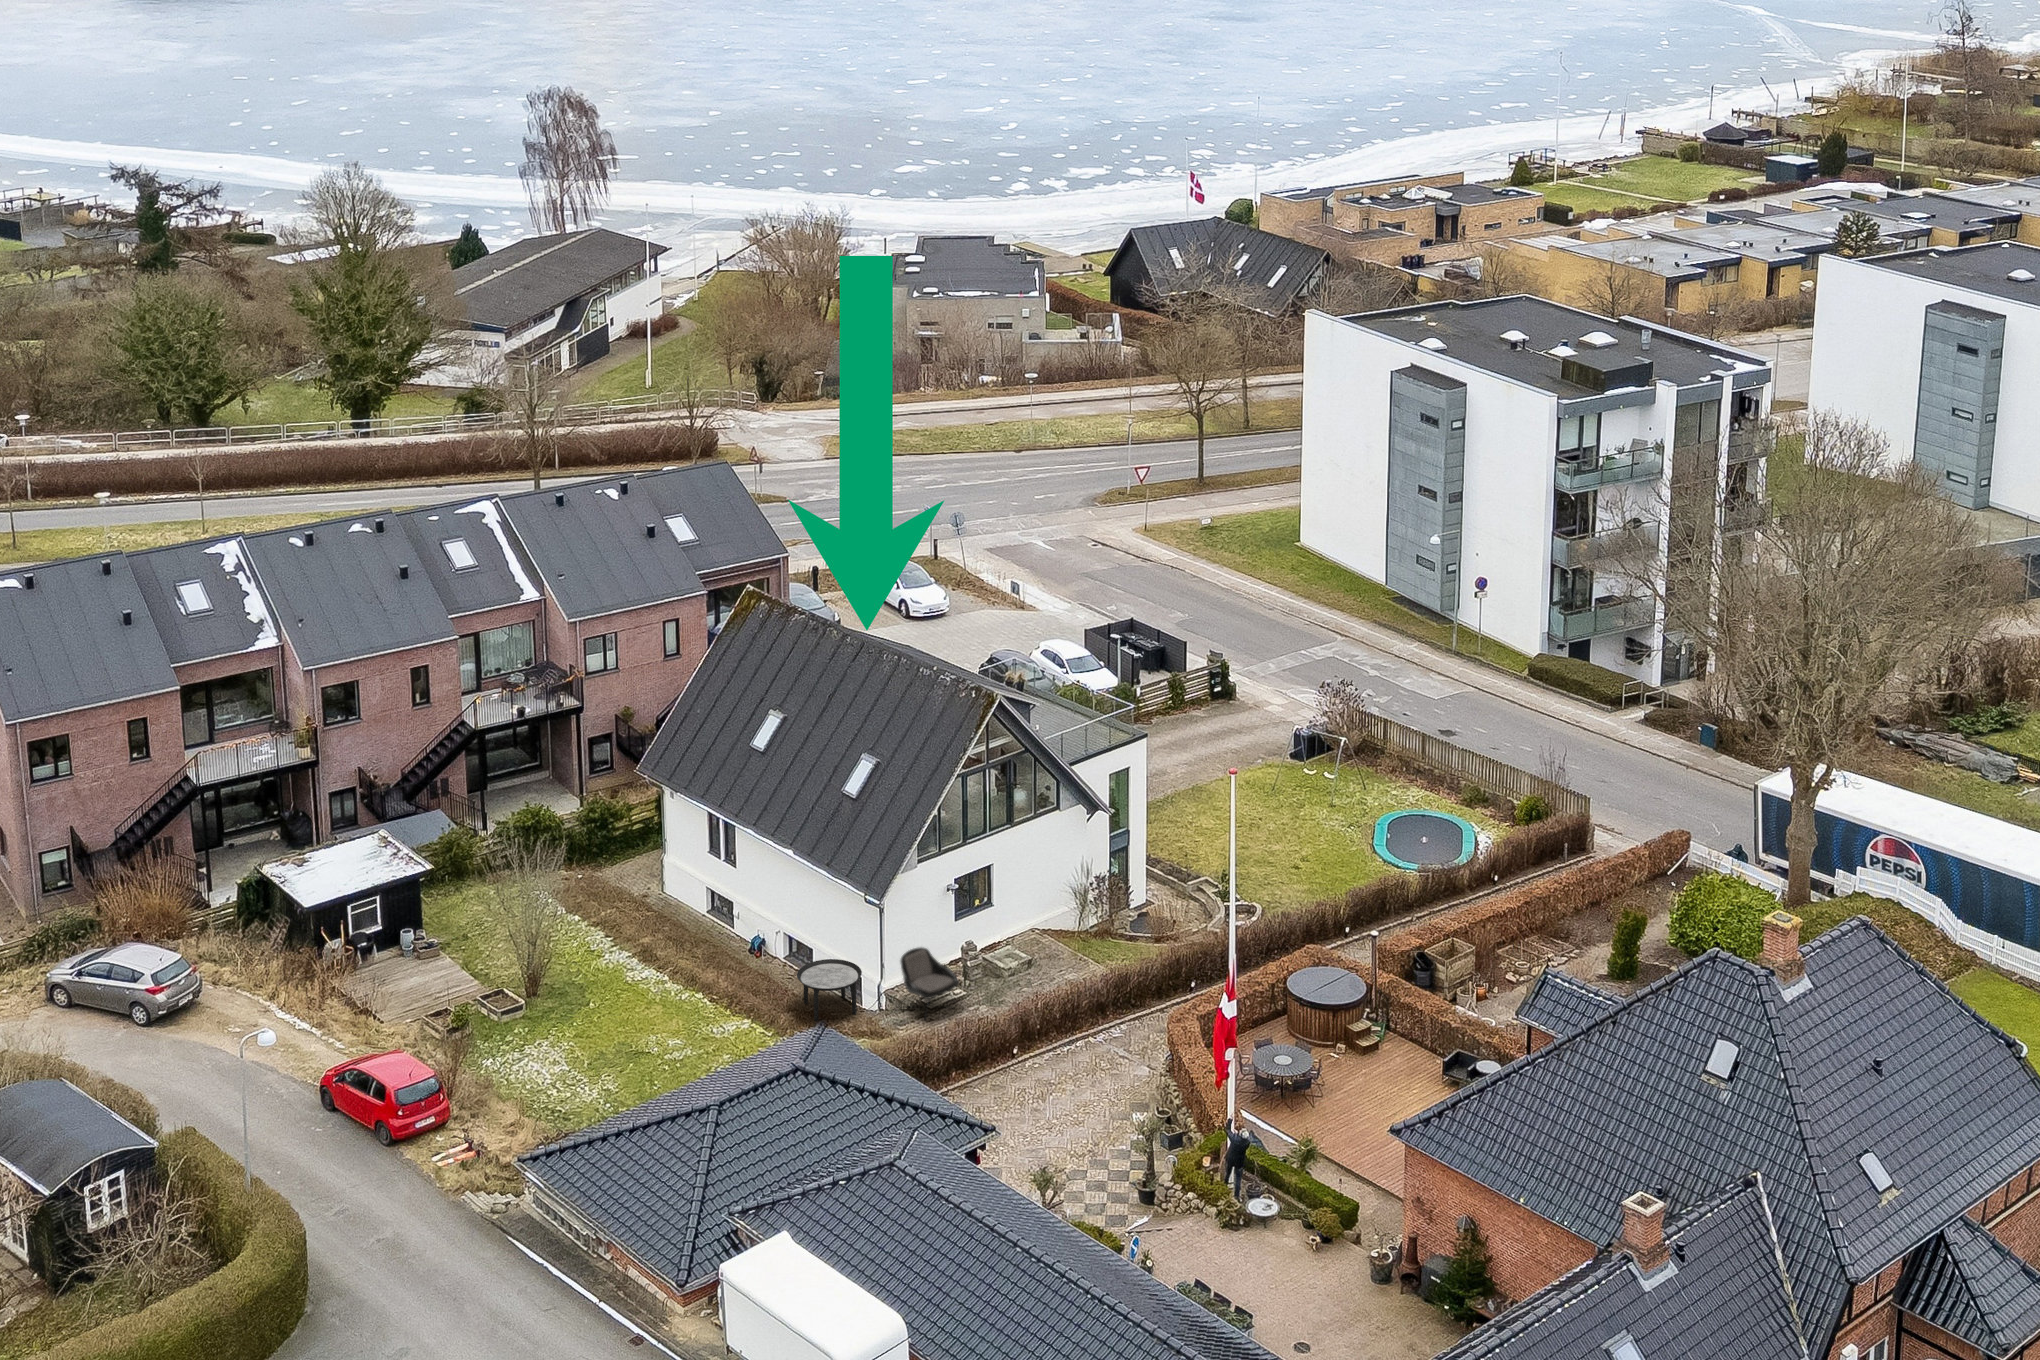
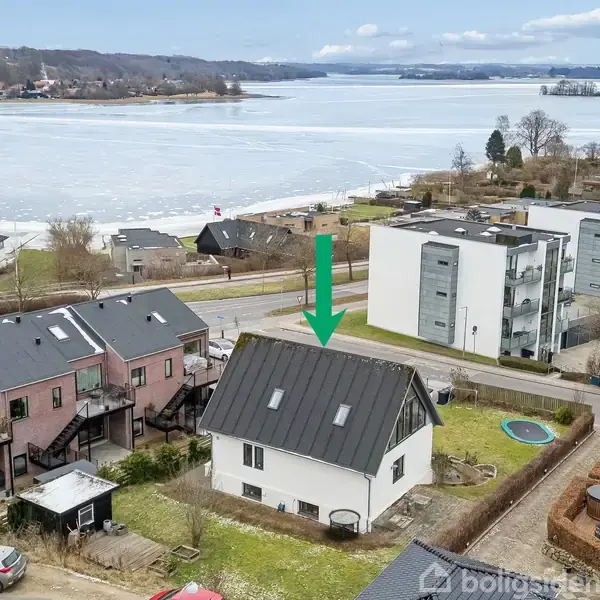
lounge chair: present [899,947,959,1020] -> none [376,498,404,534]

